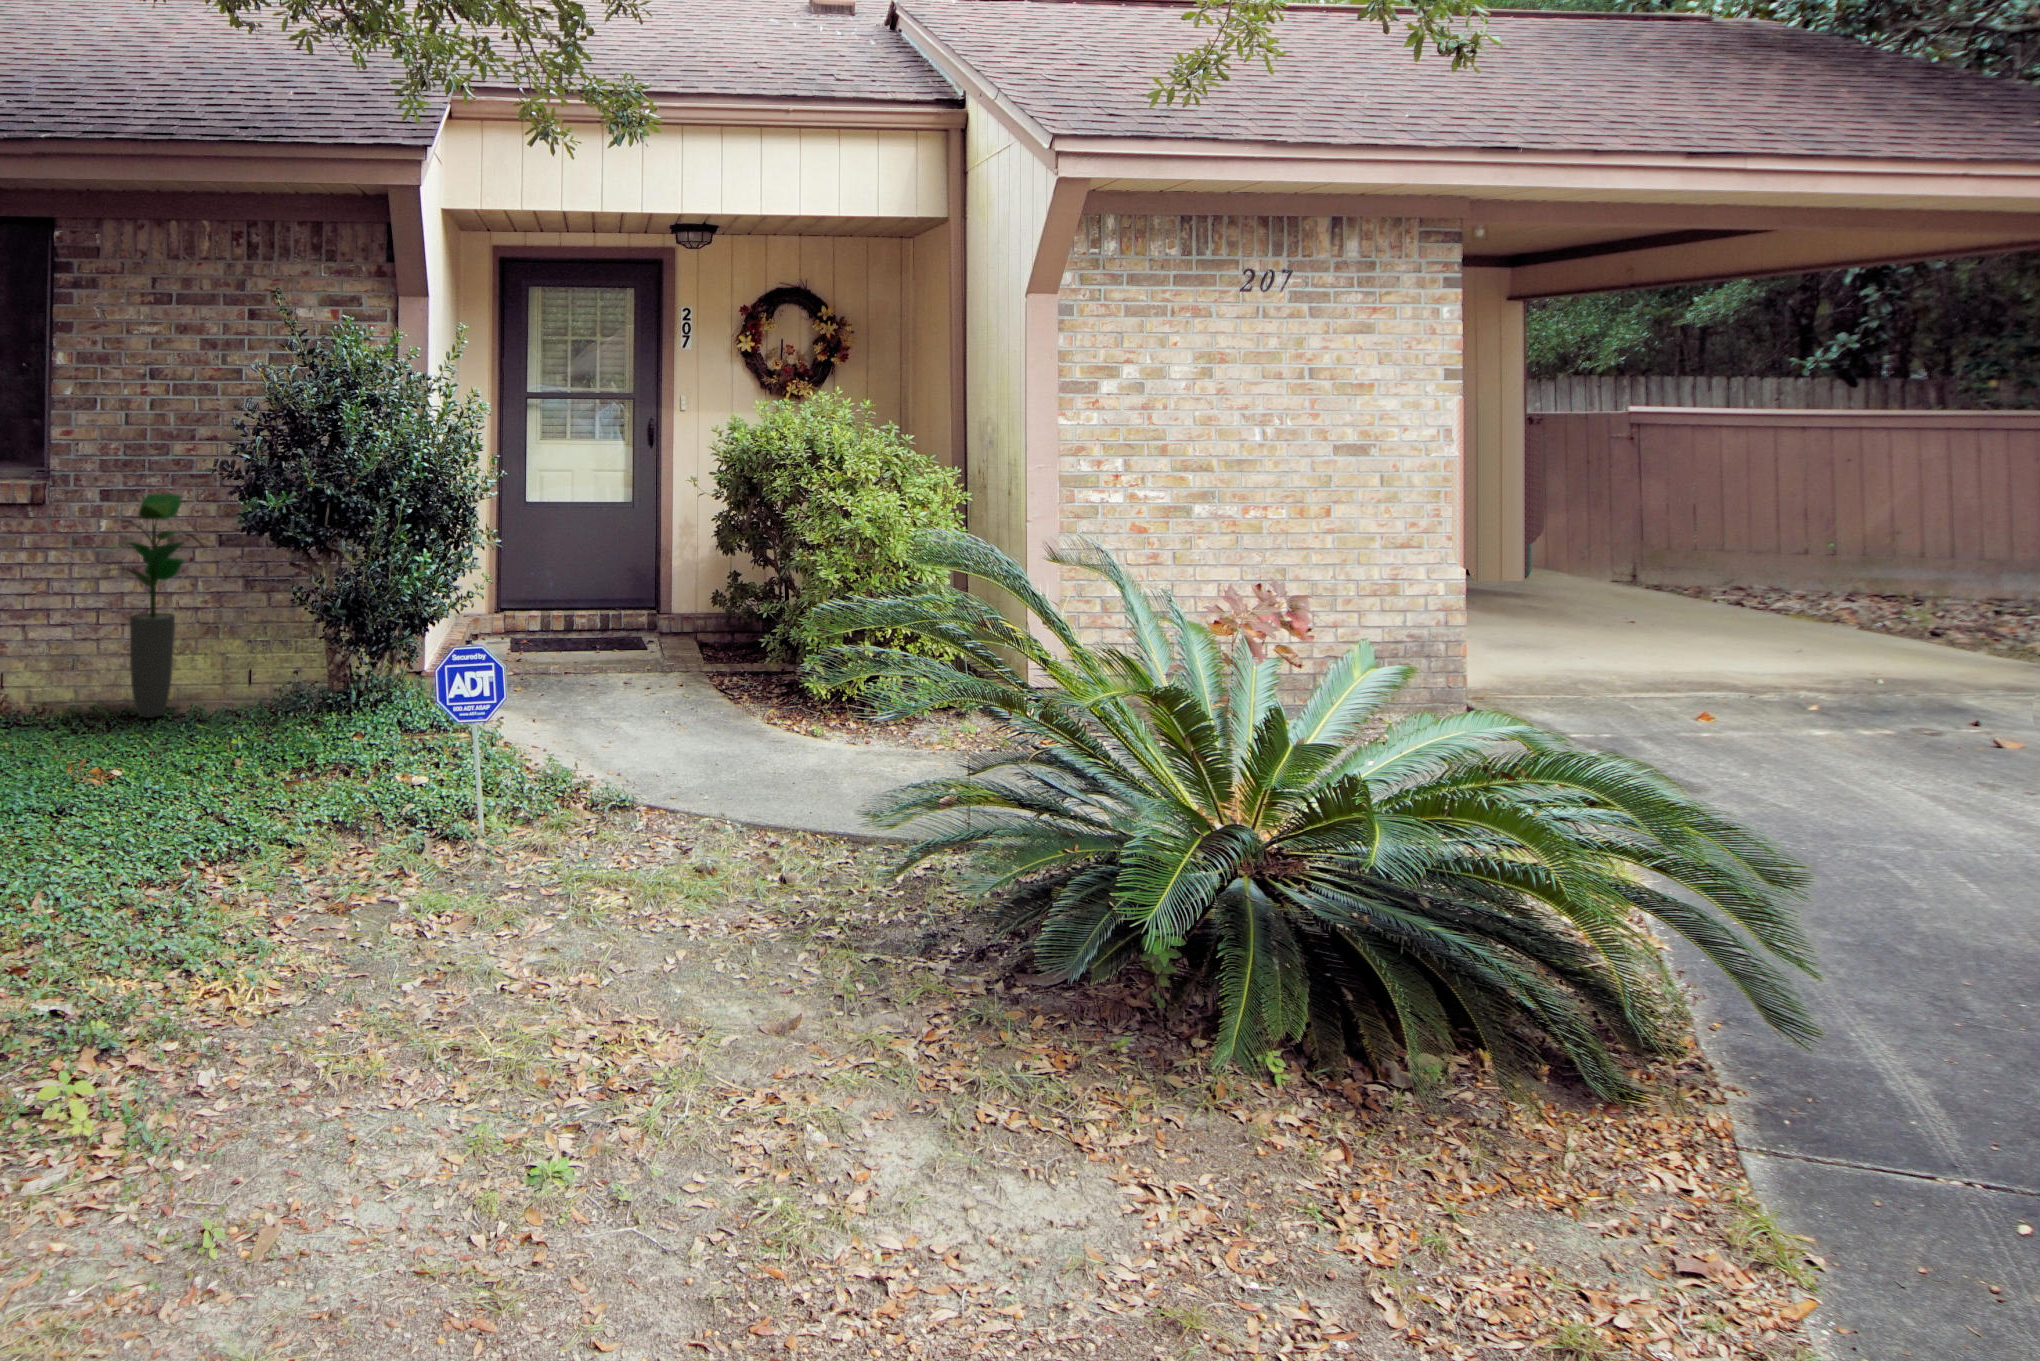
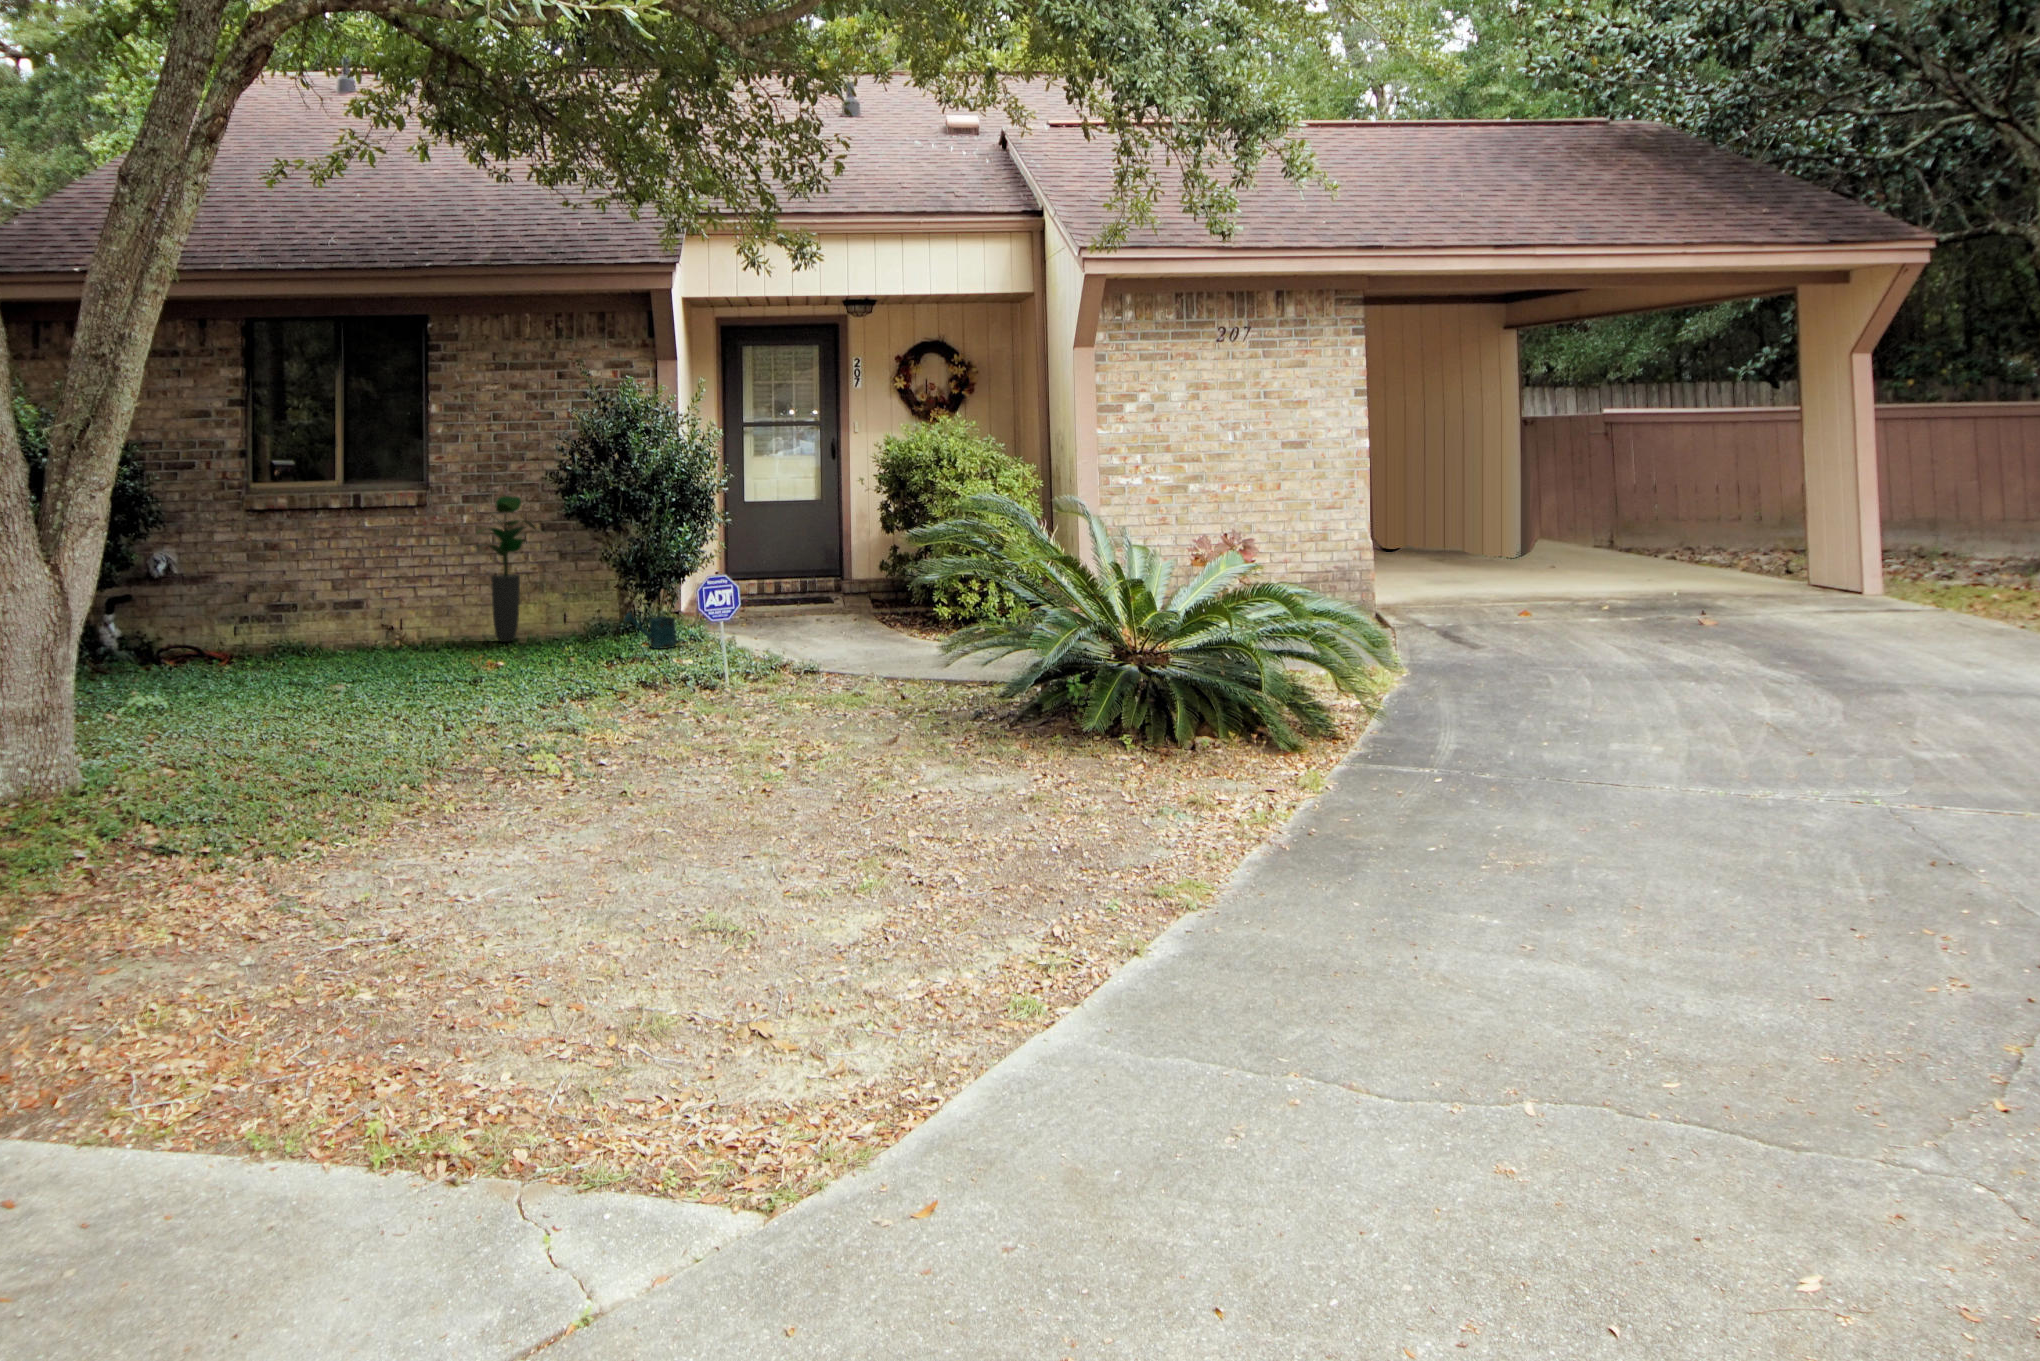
watering can: none [328,679,422,741] -> present [624,612,679,649]

